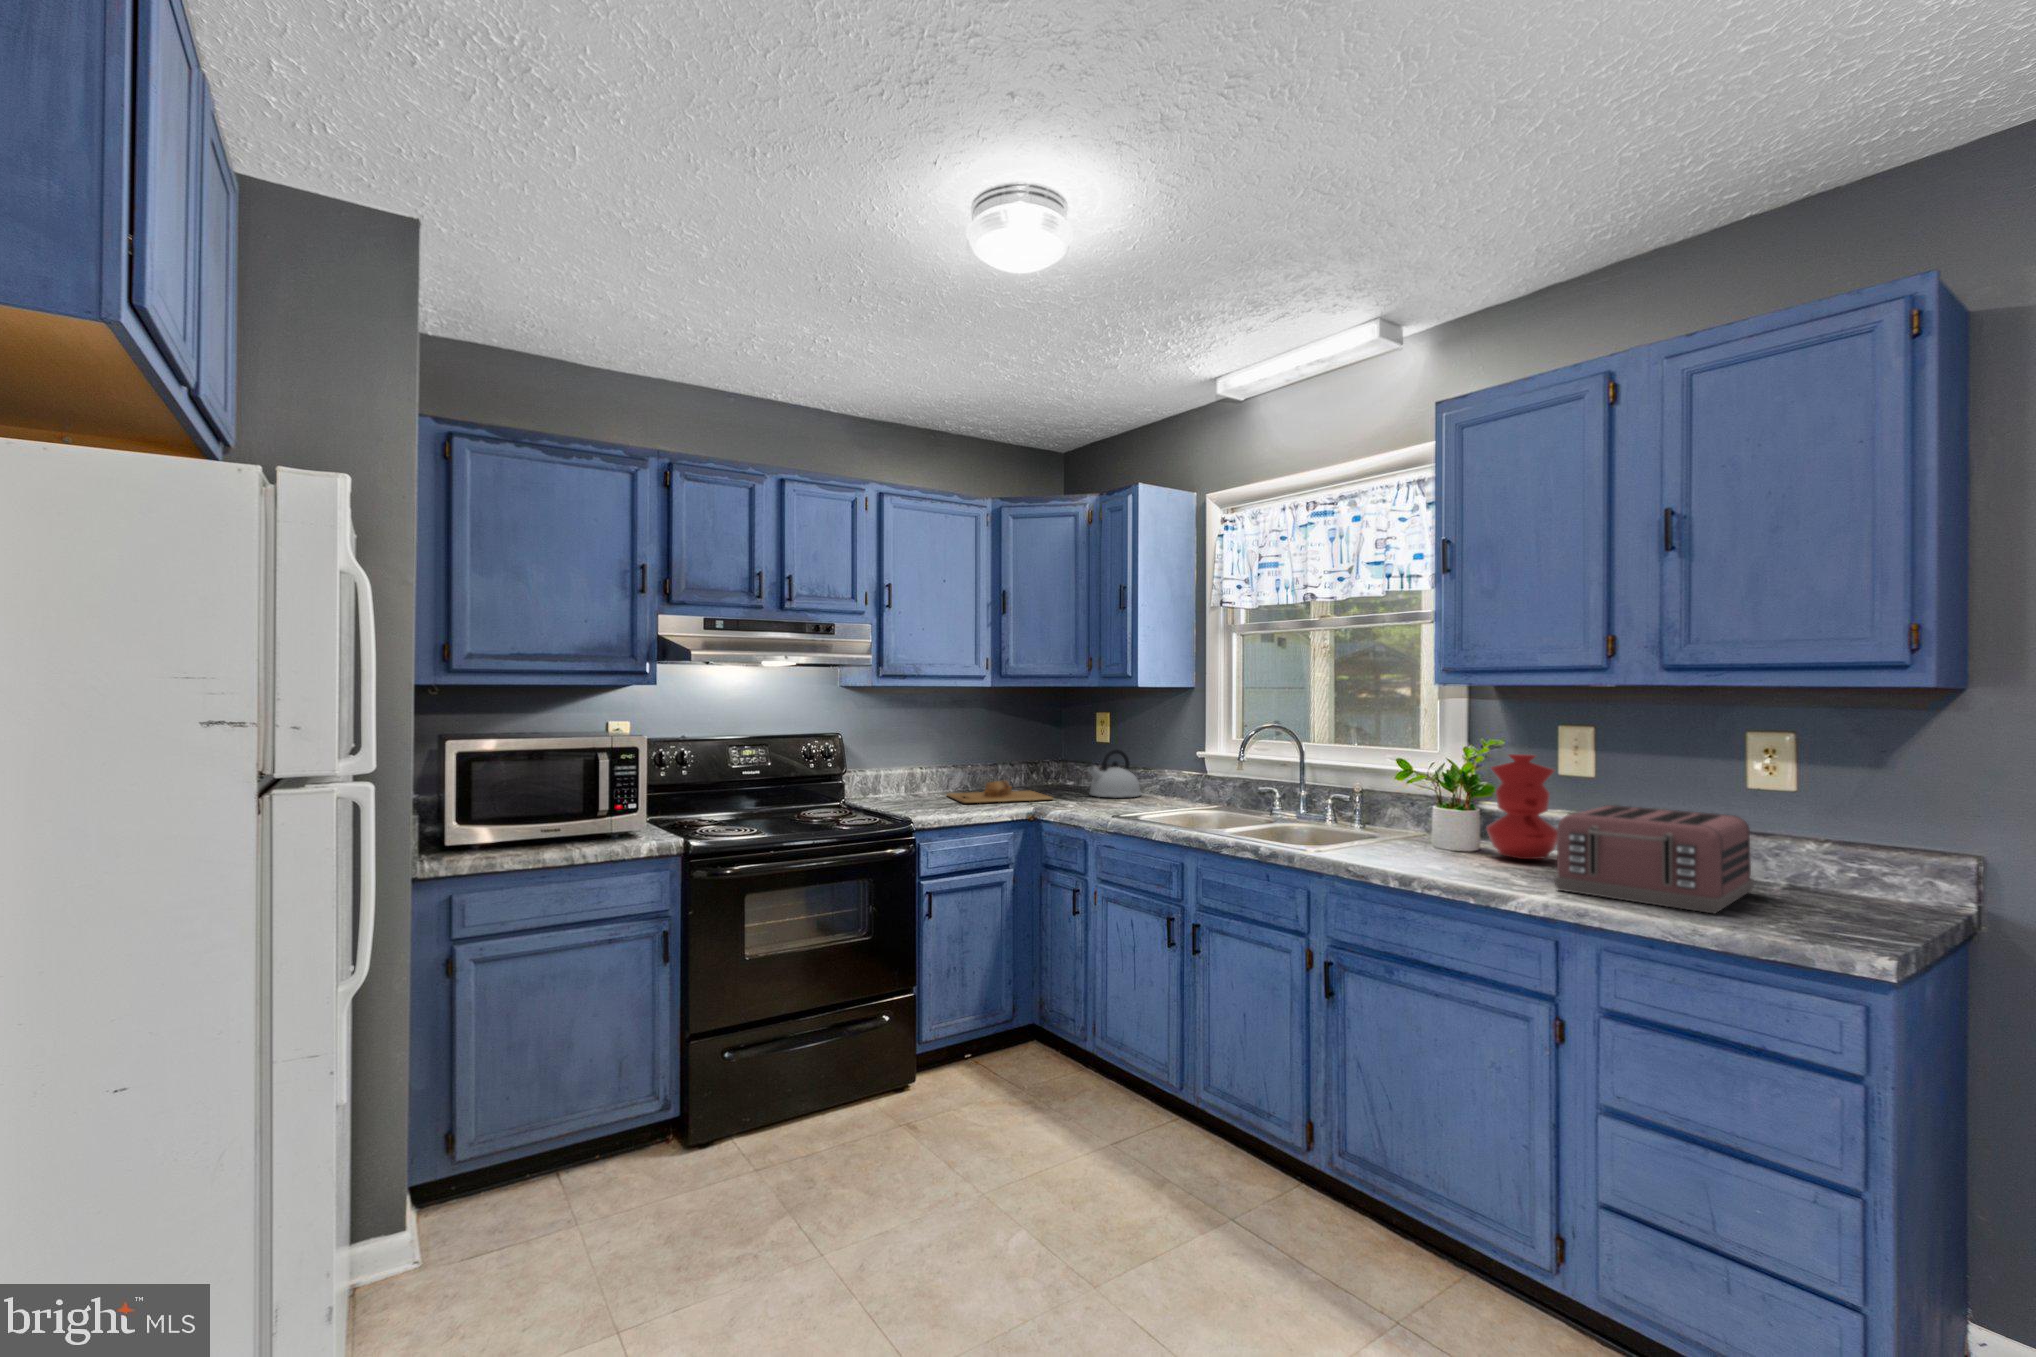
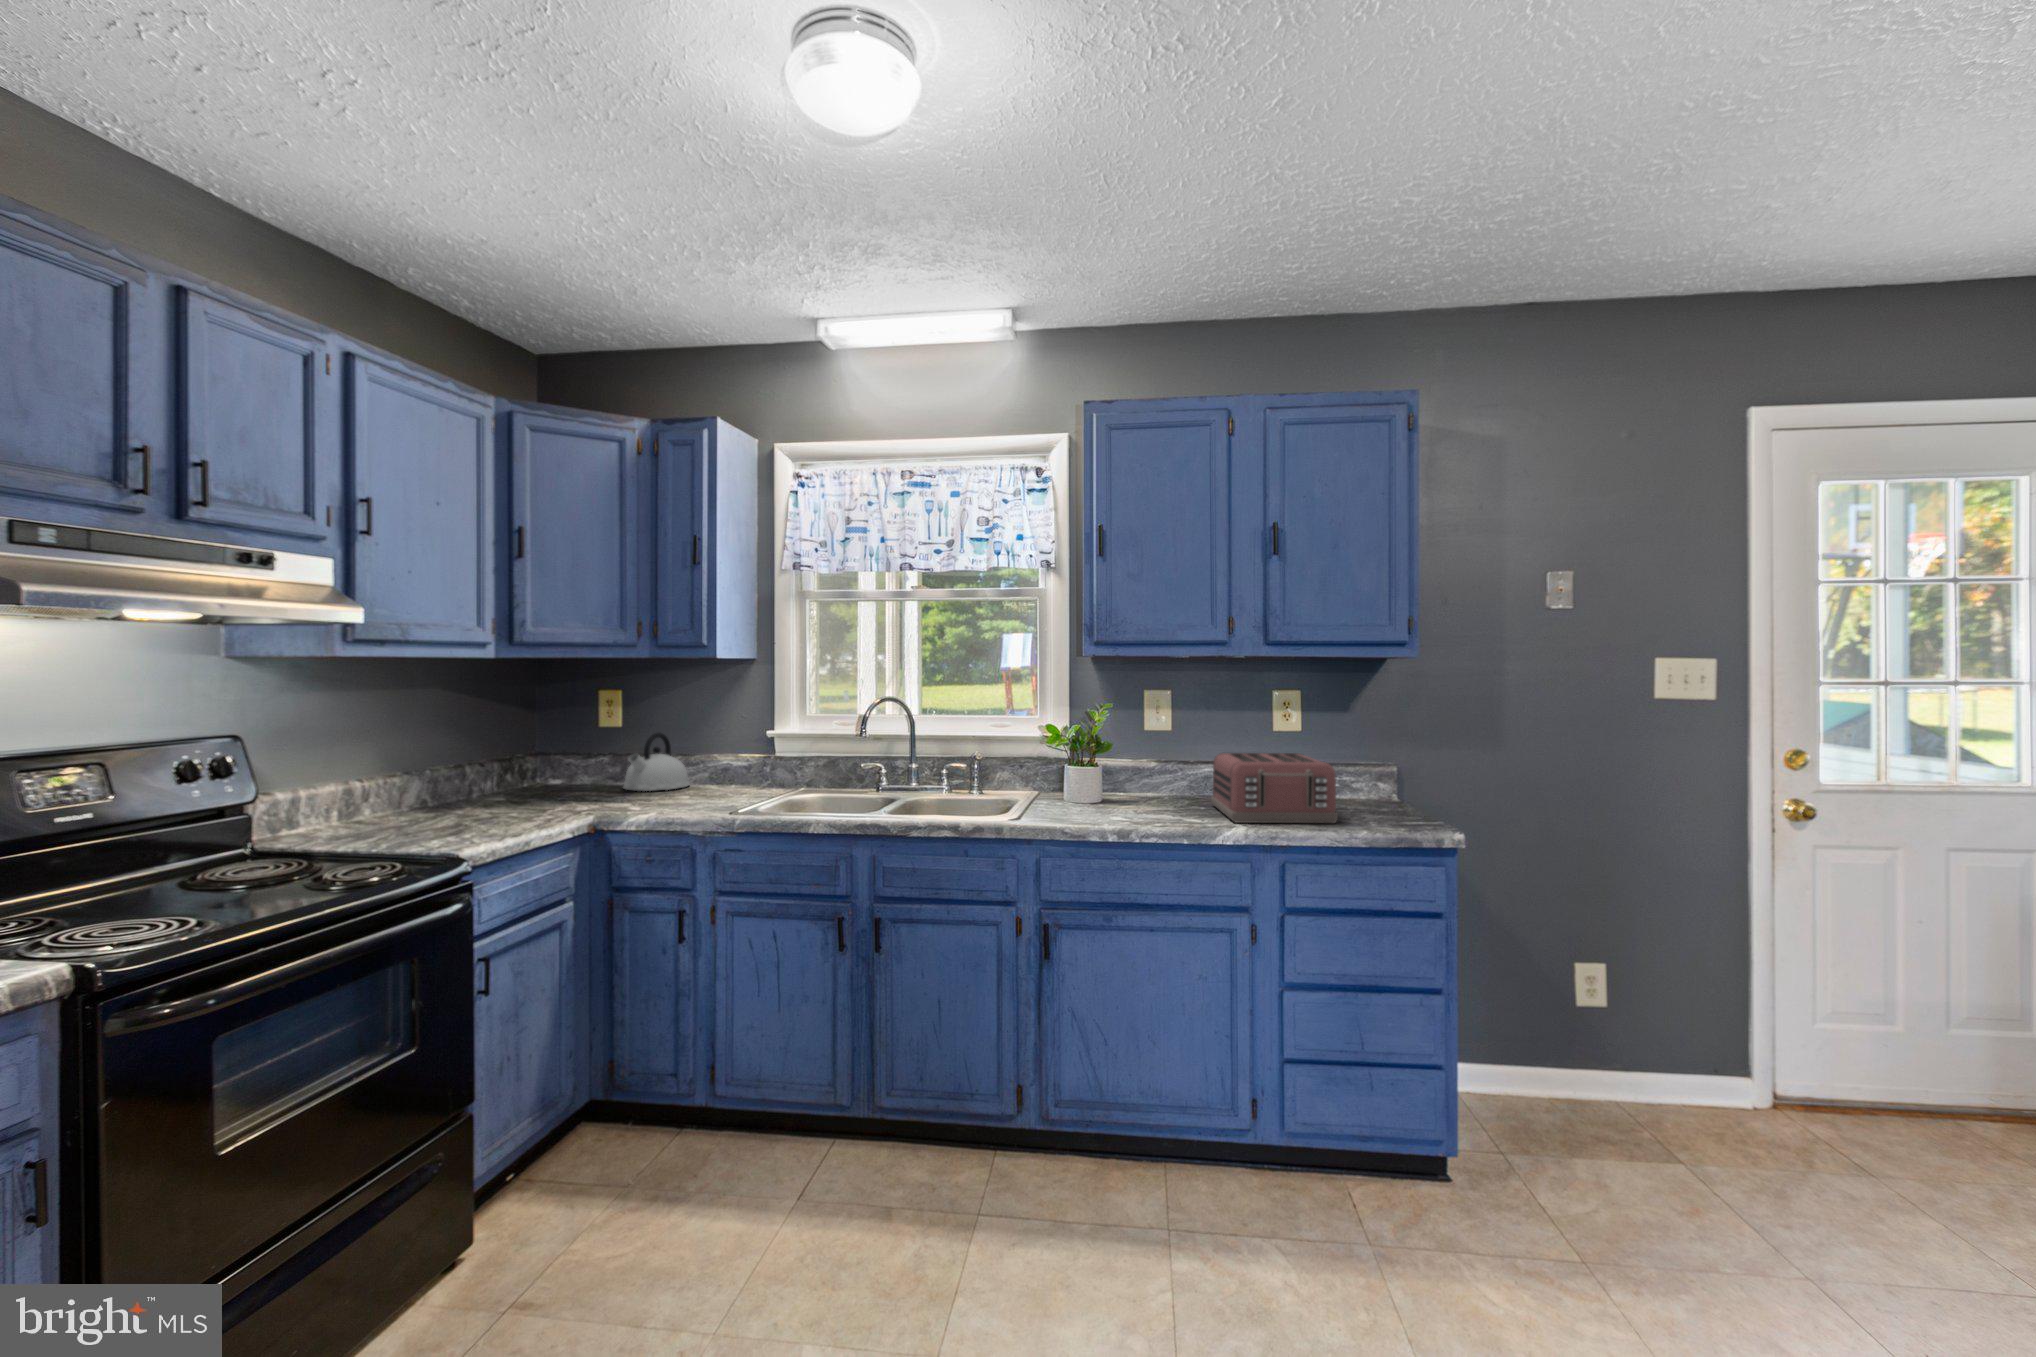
vase: present [1486,754,1558,859] -> none [1120,717,1174,803]
cutting board: present [947,780,1053,803] -> none [422,783,598,820]

